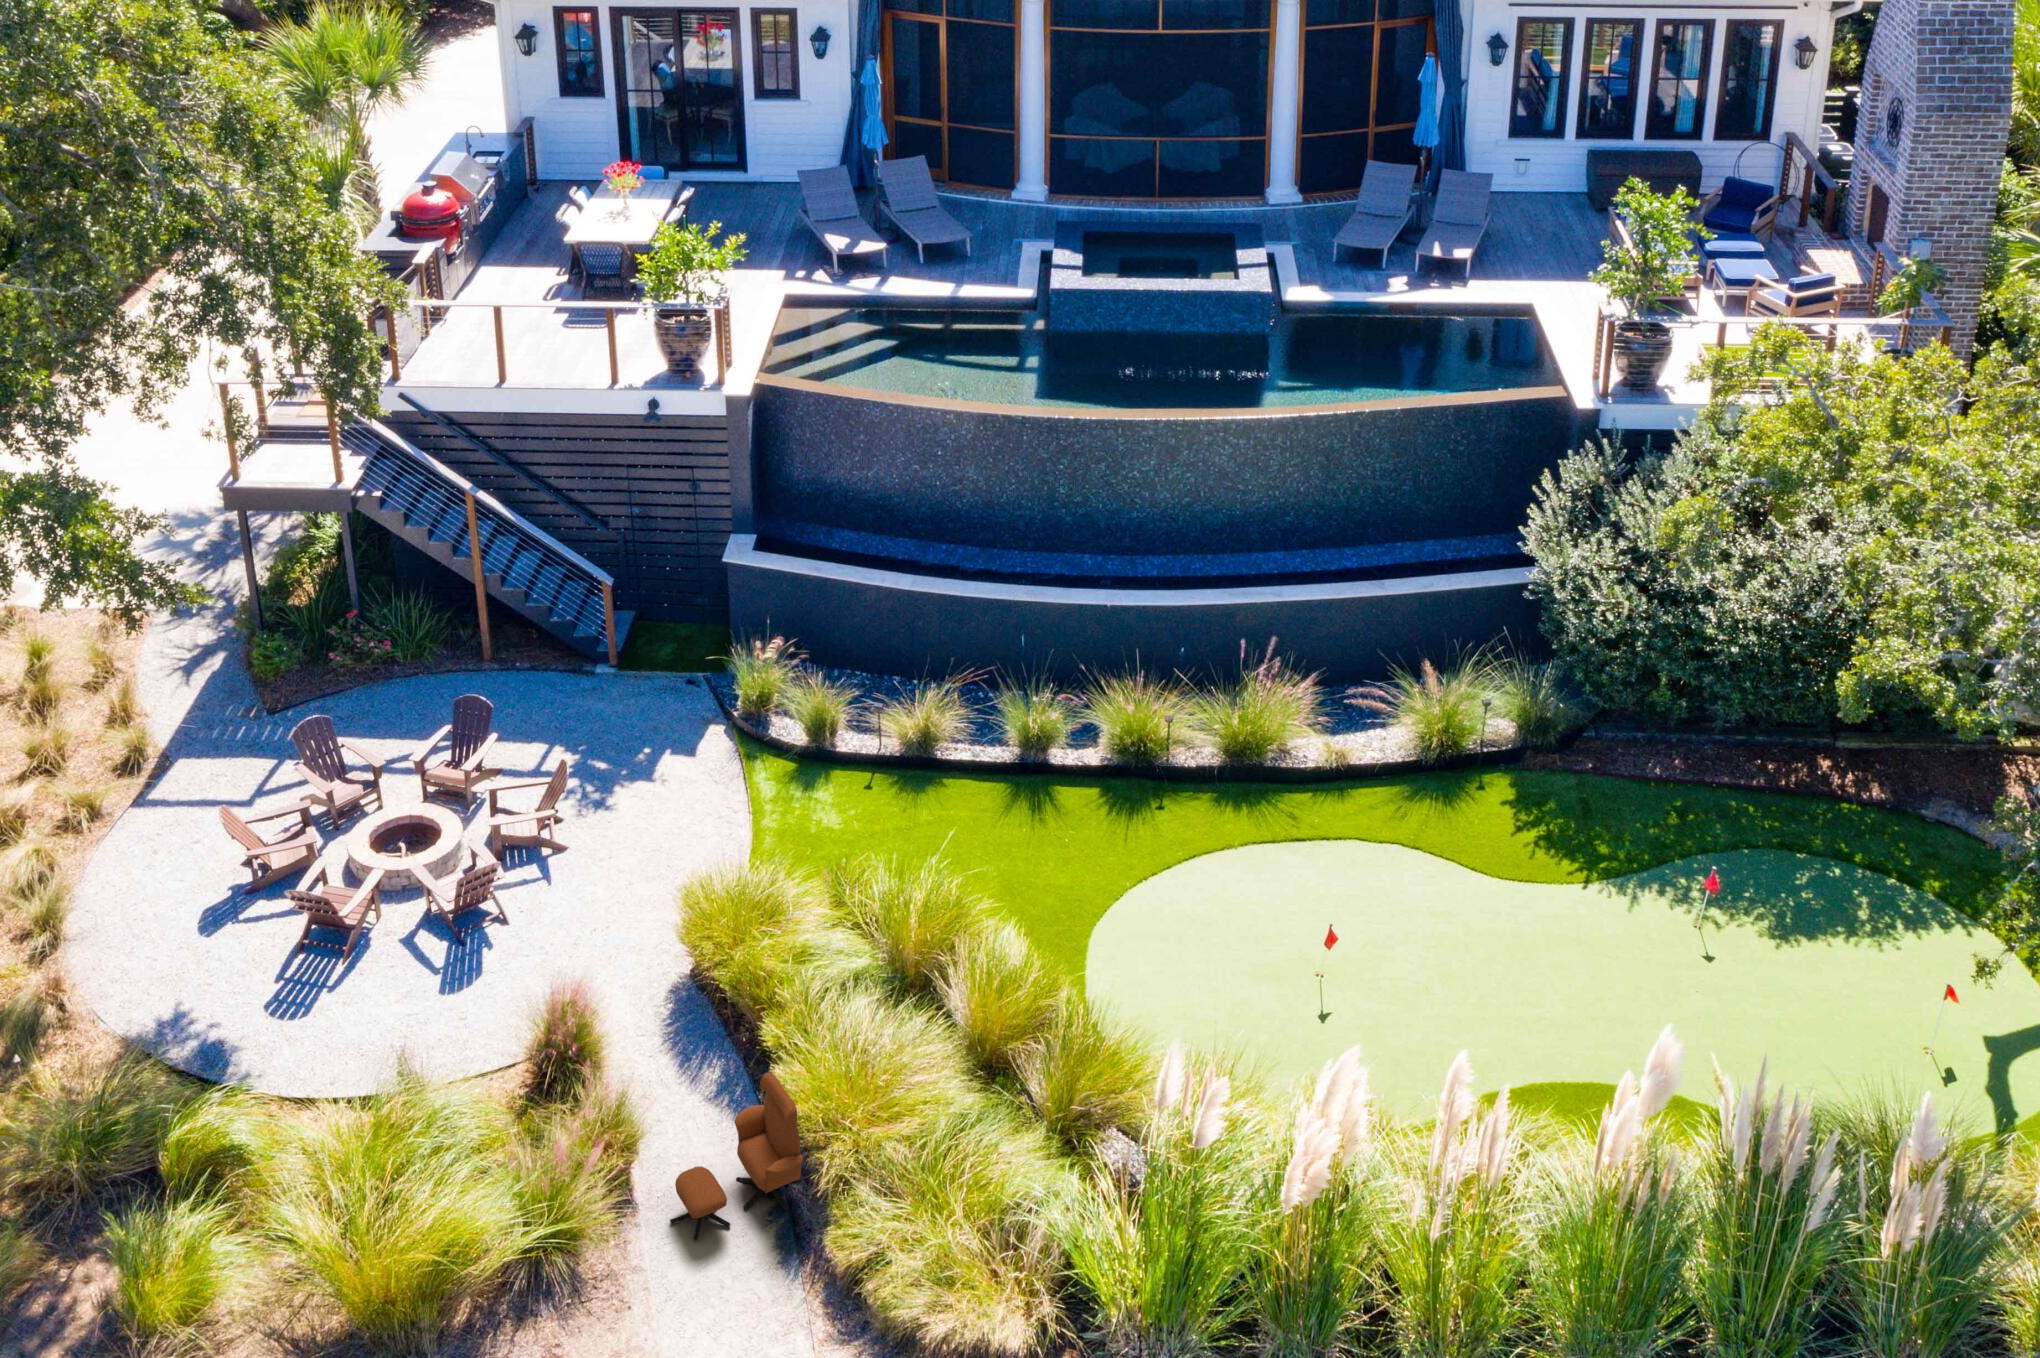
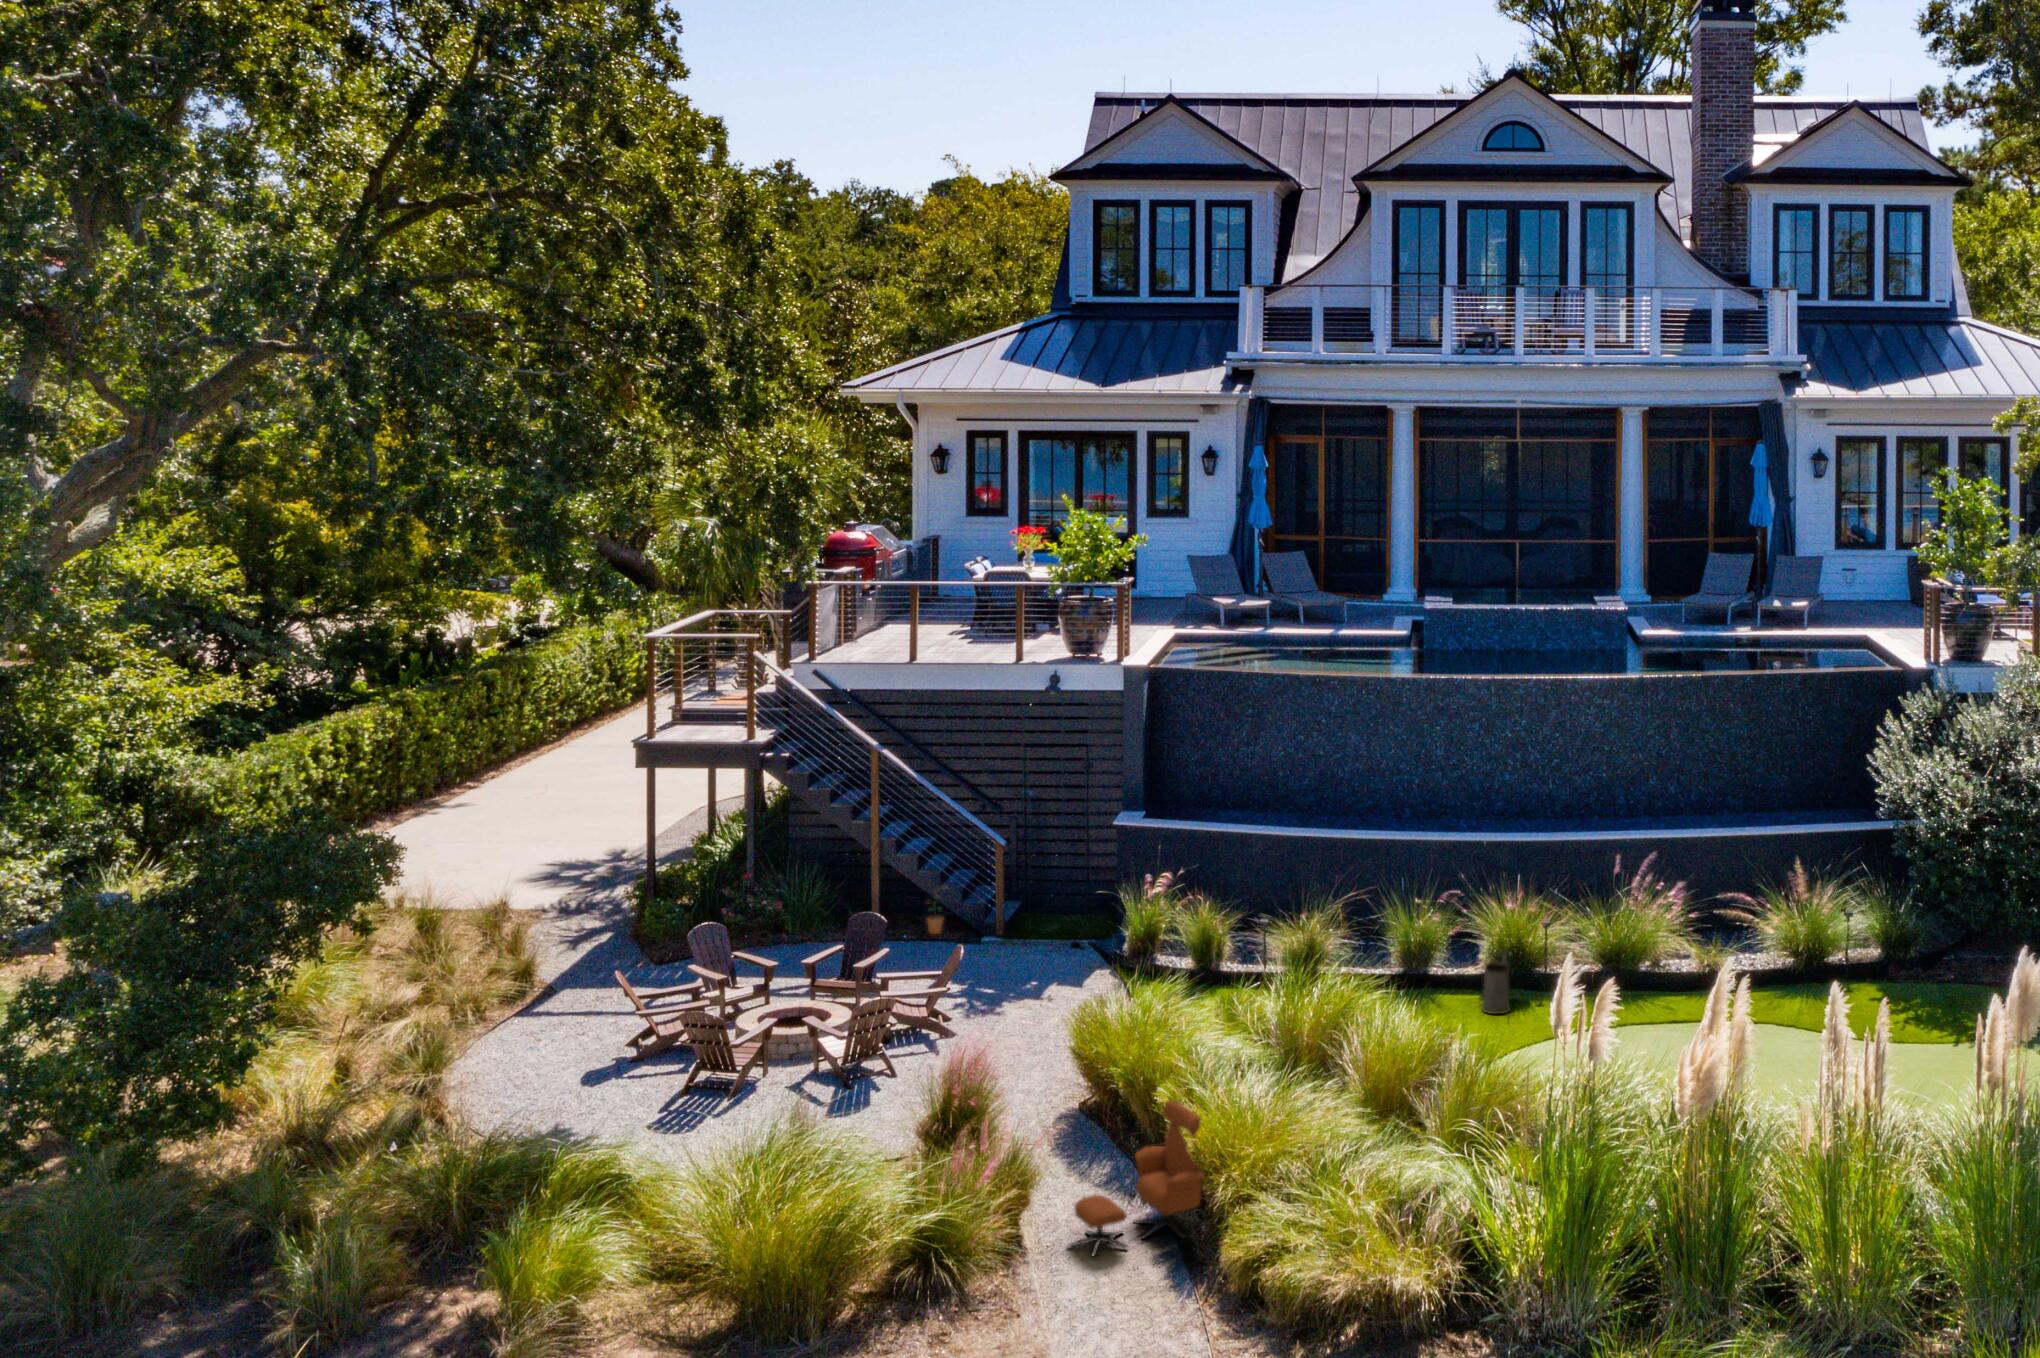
potted plant: none [536,620,556,668] -> present [927,885,943,934]
watering can: none [1098,745,1127,820] -> present [1482,952,1510,1014]

